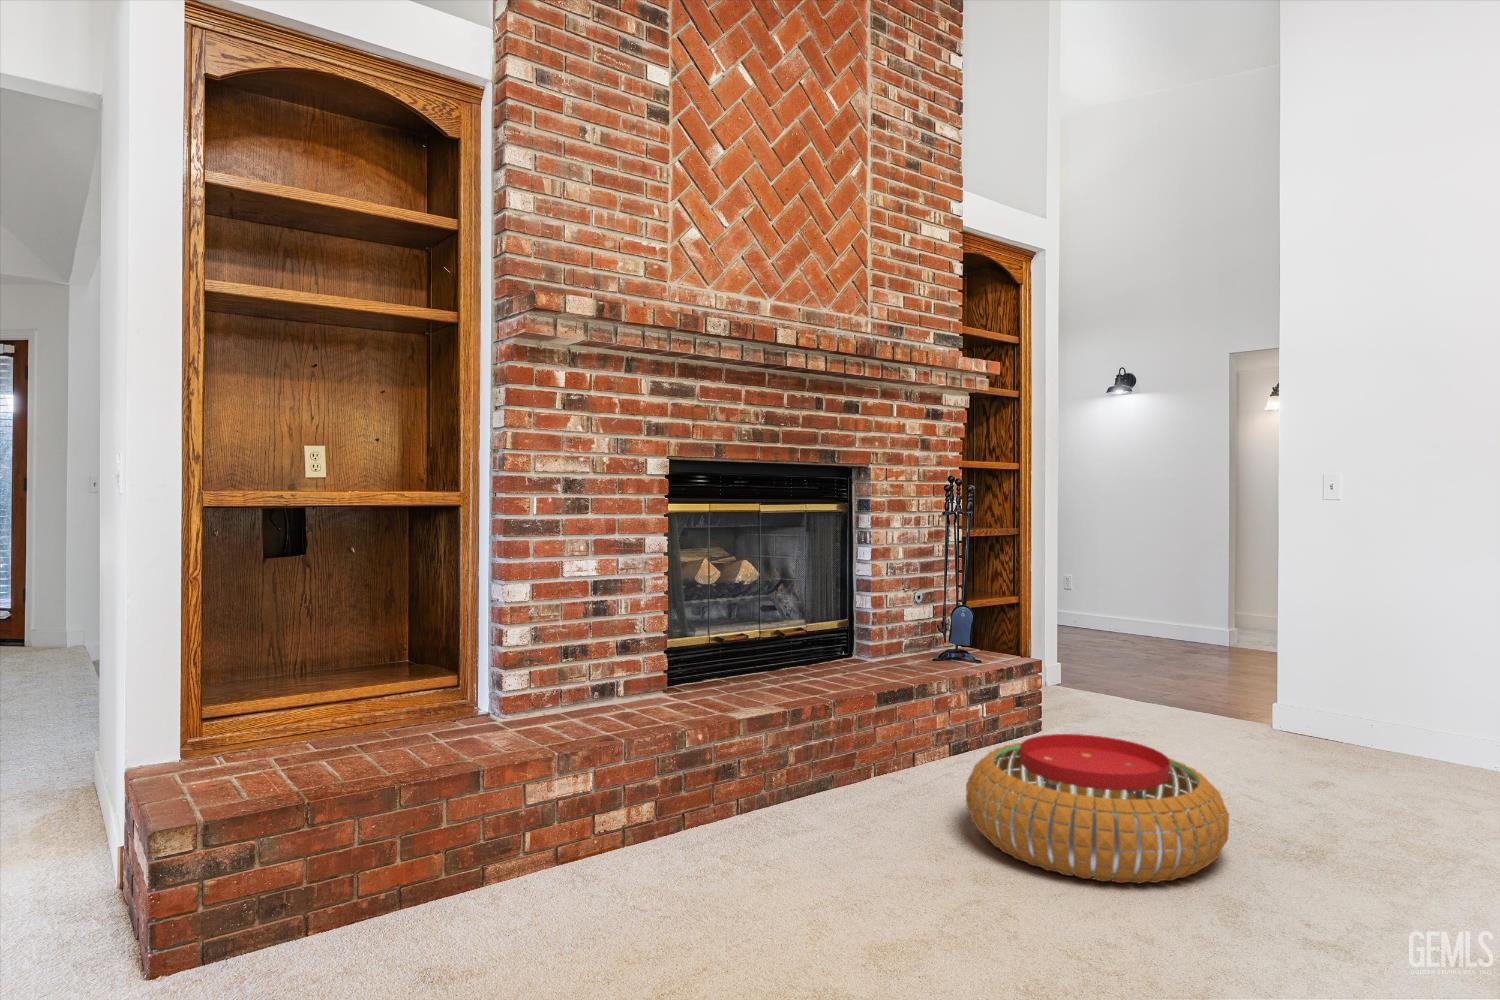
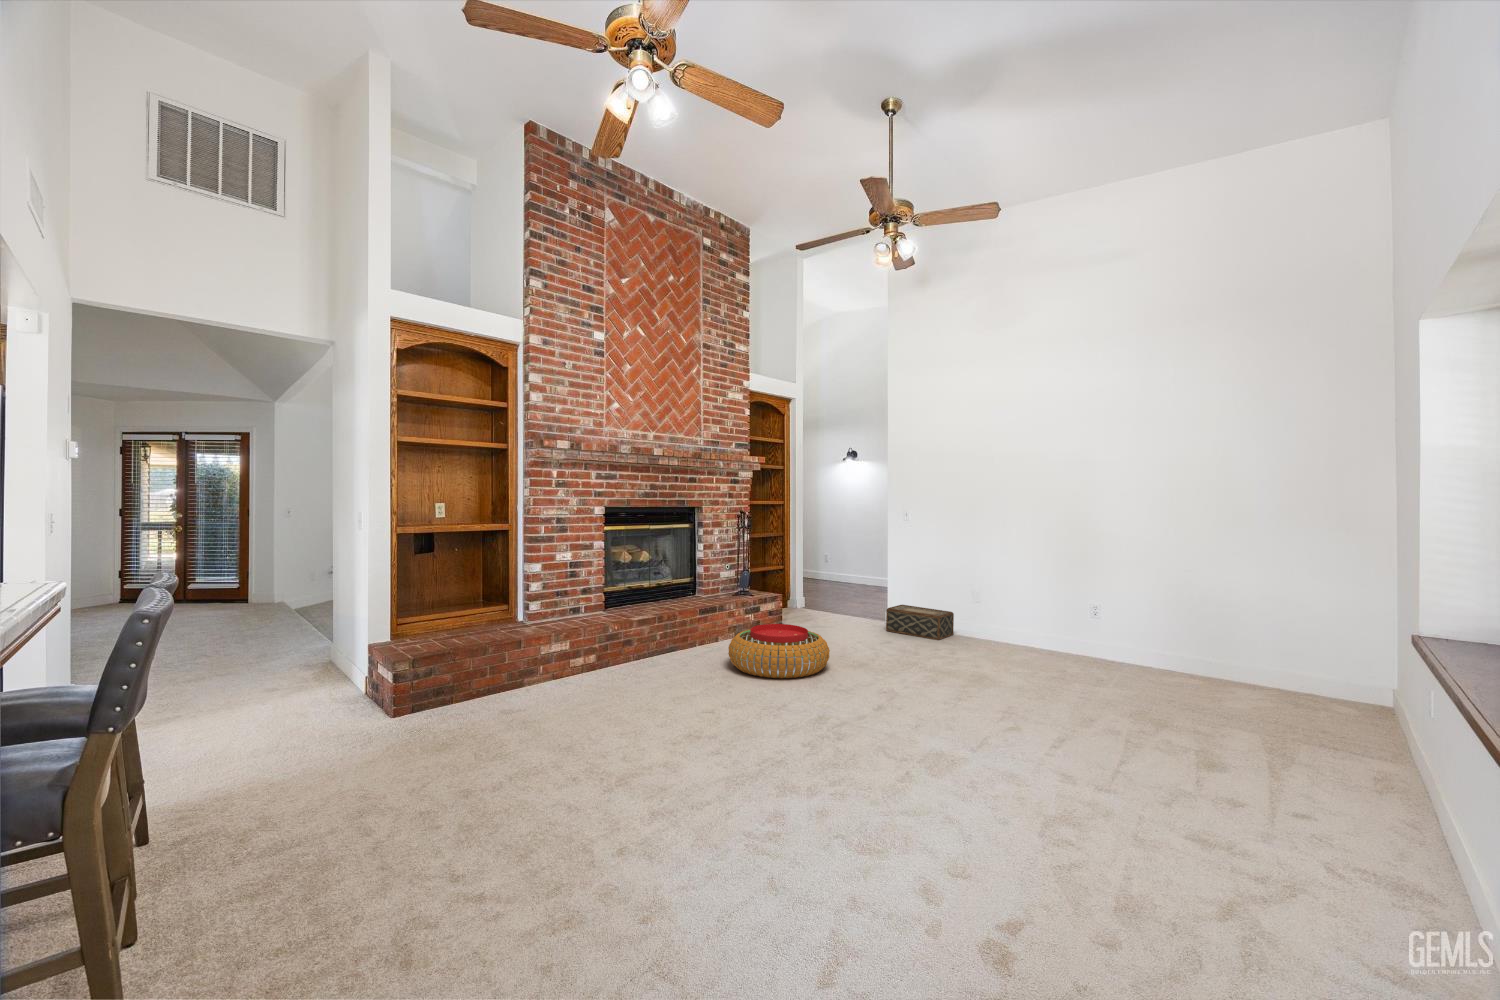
woven basket: none [1282,685,1453,773] -> present [886,605,954,640]

